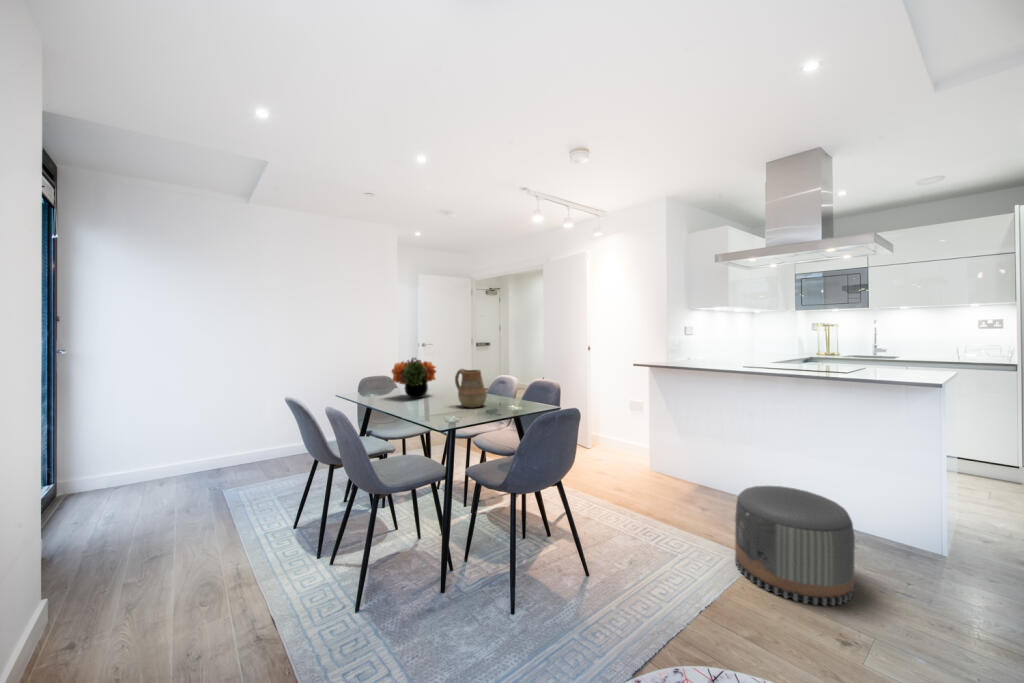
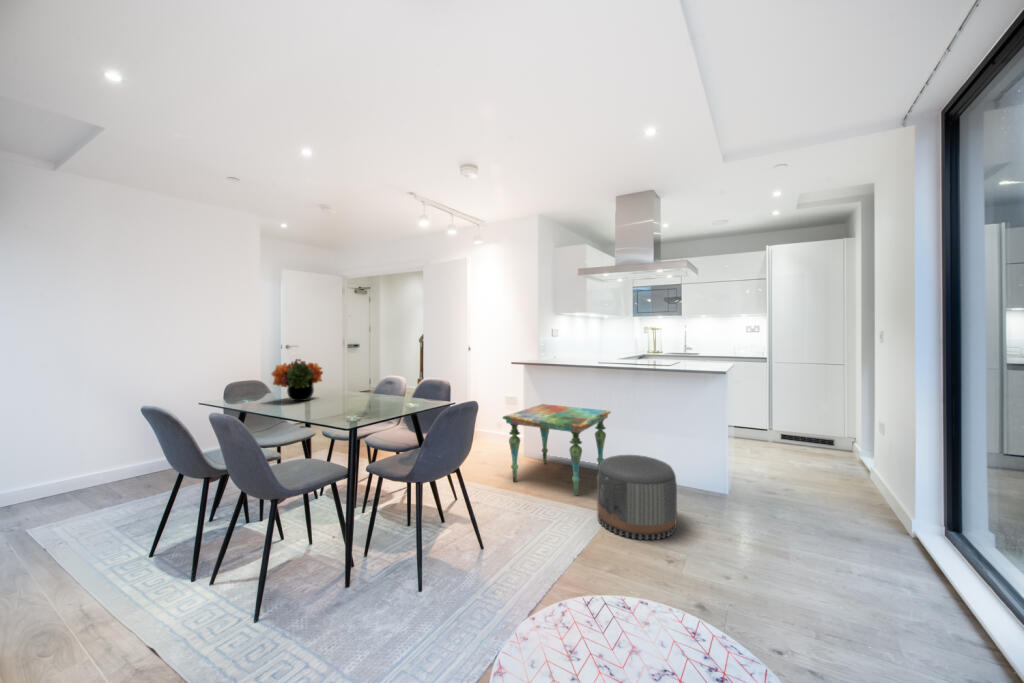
pitcher: present [455,369,487,408] -> none [348,369,382,407]
side table: none [619,414,759,528] -> present [503,404,610,496]

